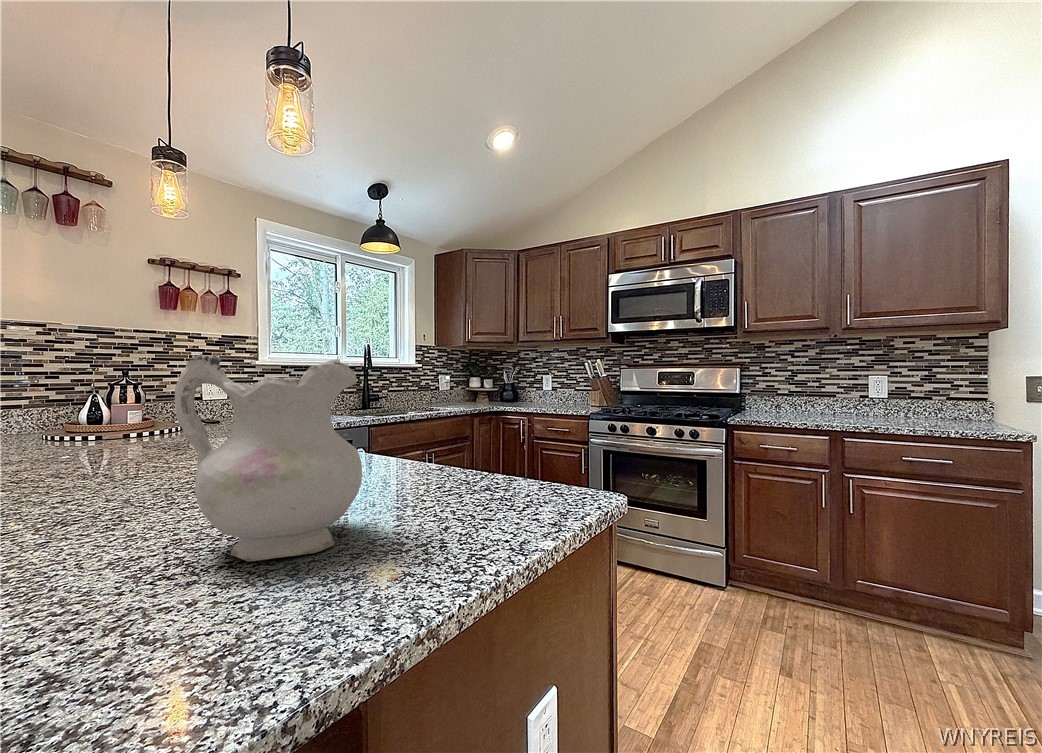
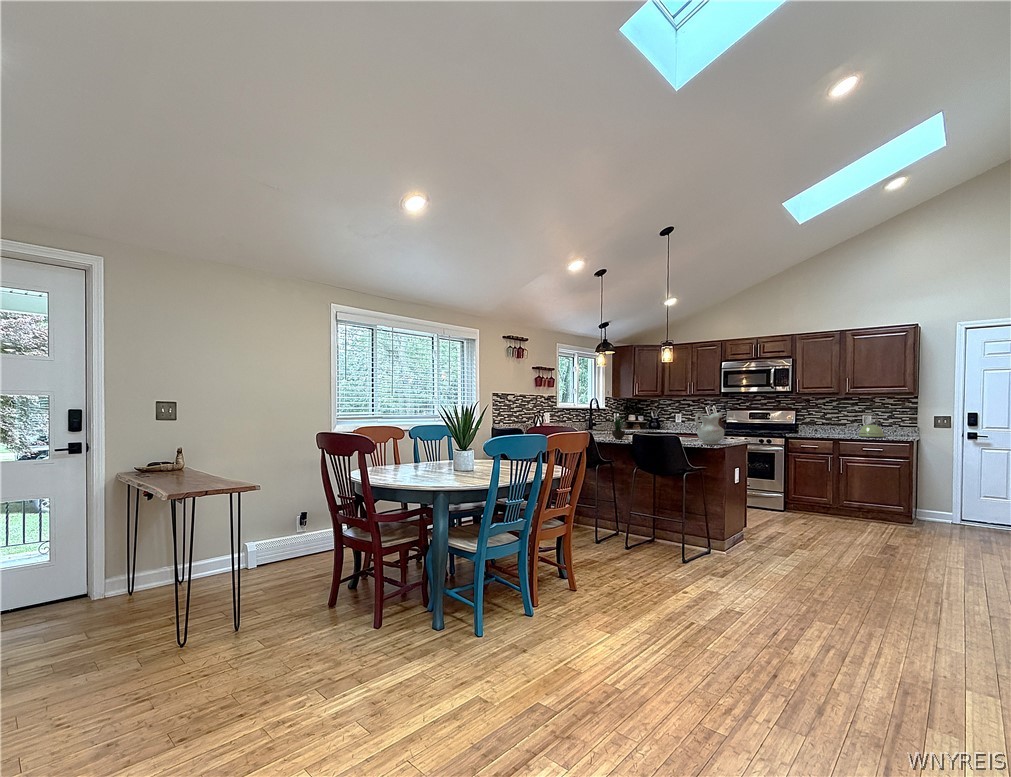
potted plant: none [57,320,166,470] -> present [610,411,625,439]
kettle: none [866,369,927,423] -> present [859,413,885,437]

